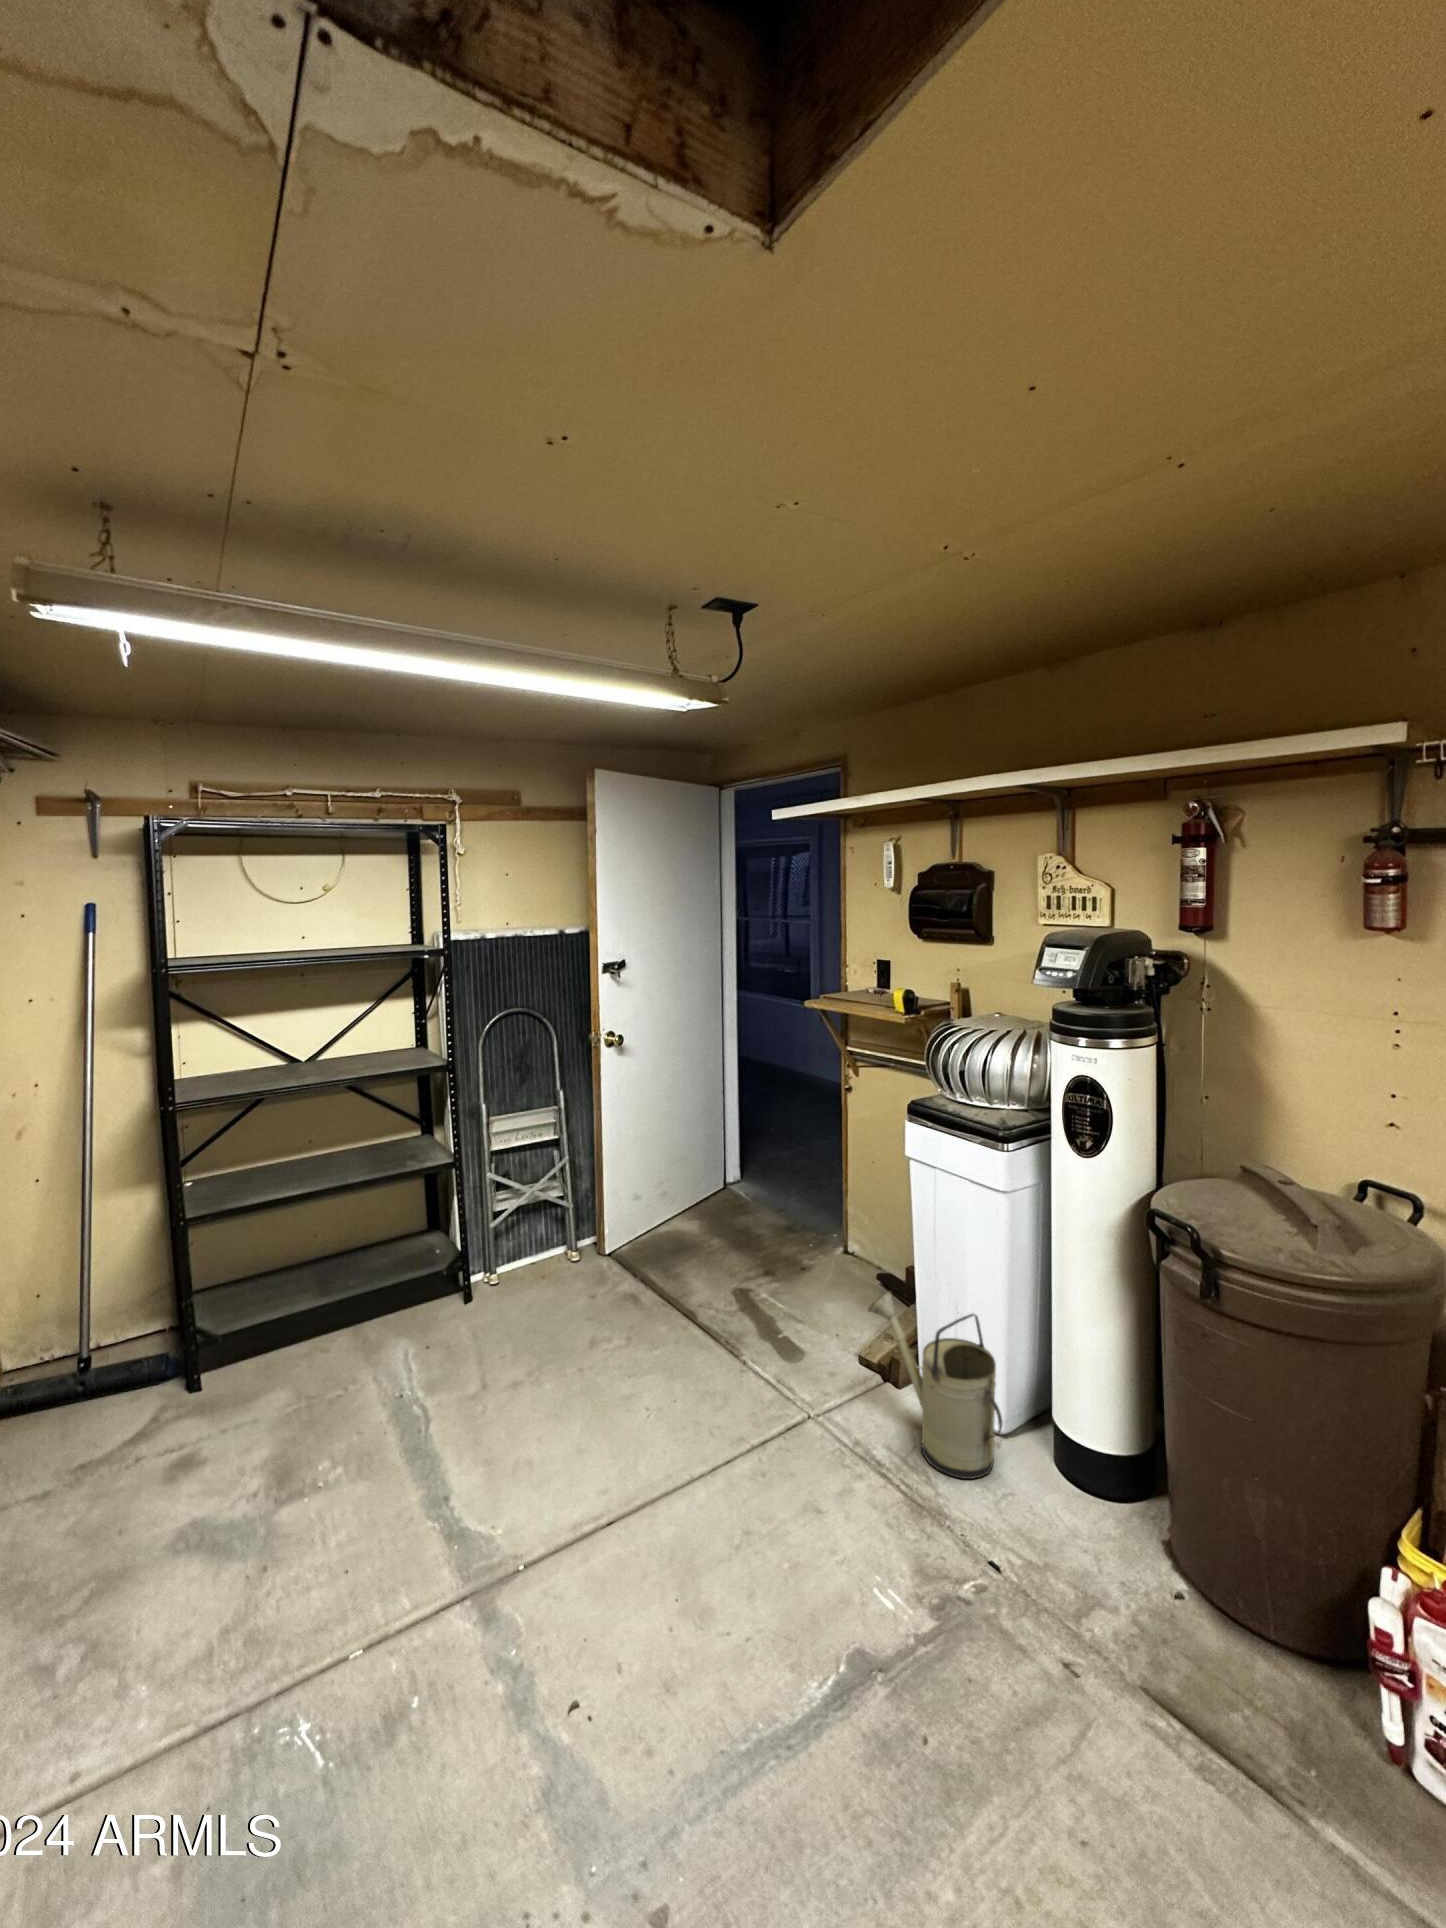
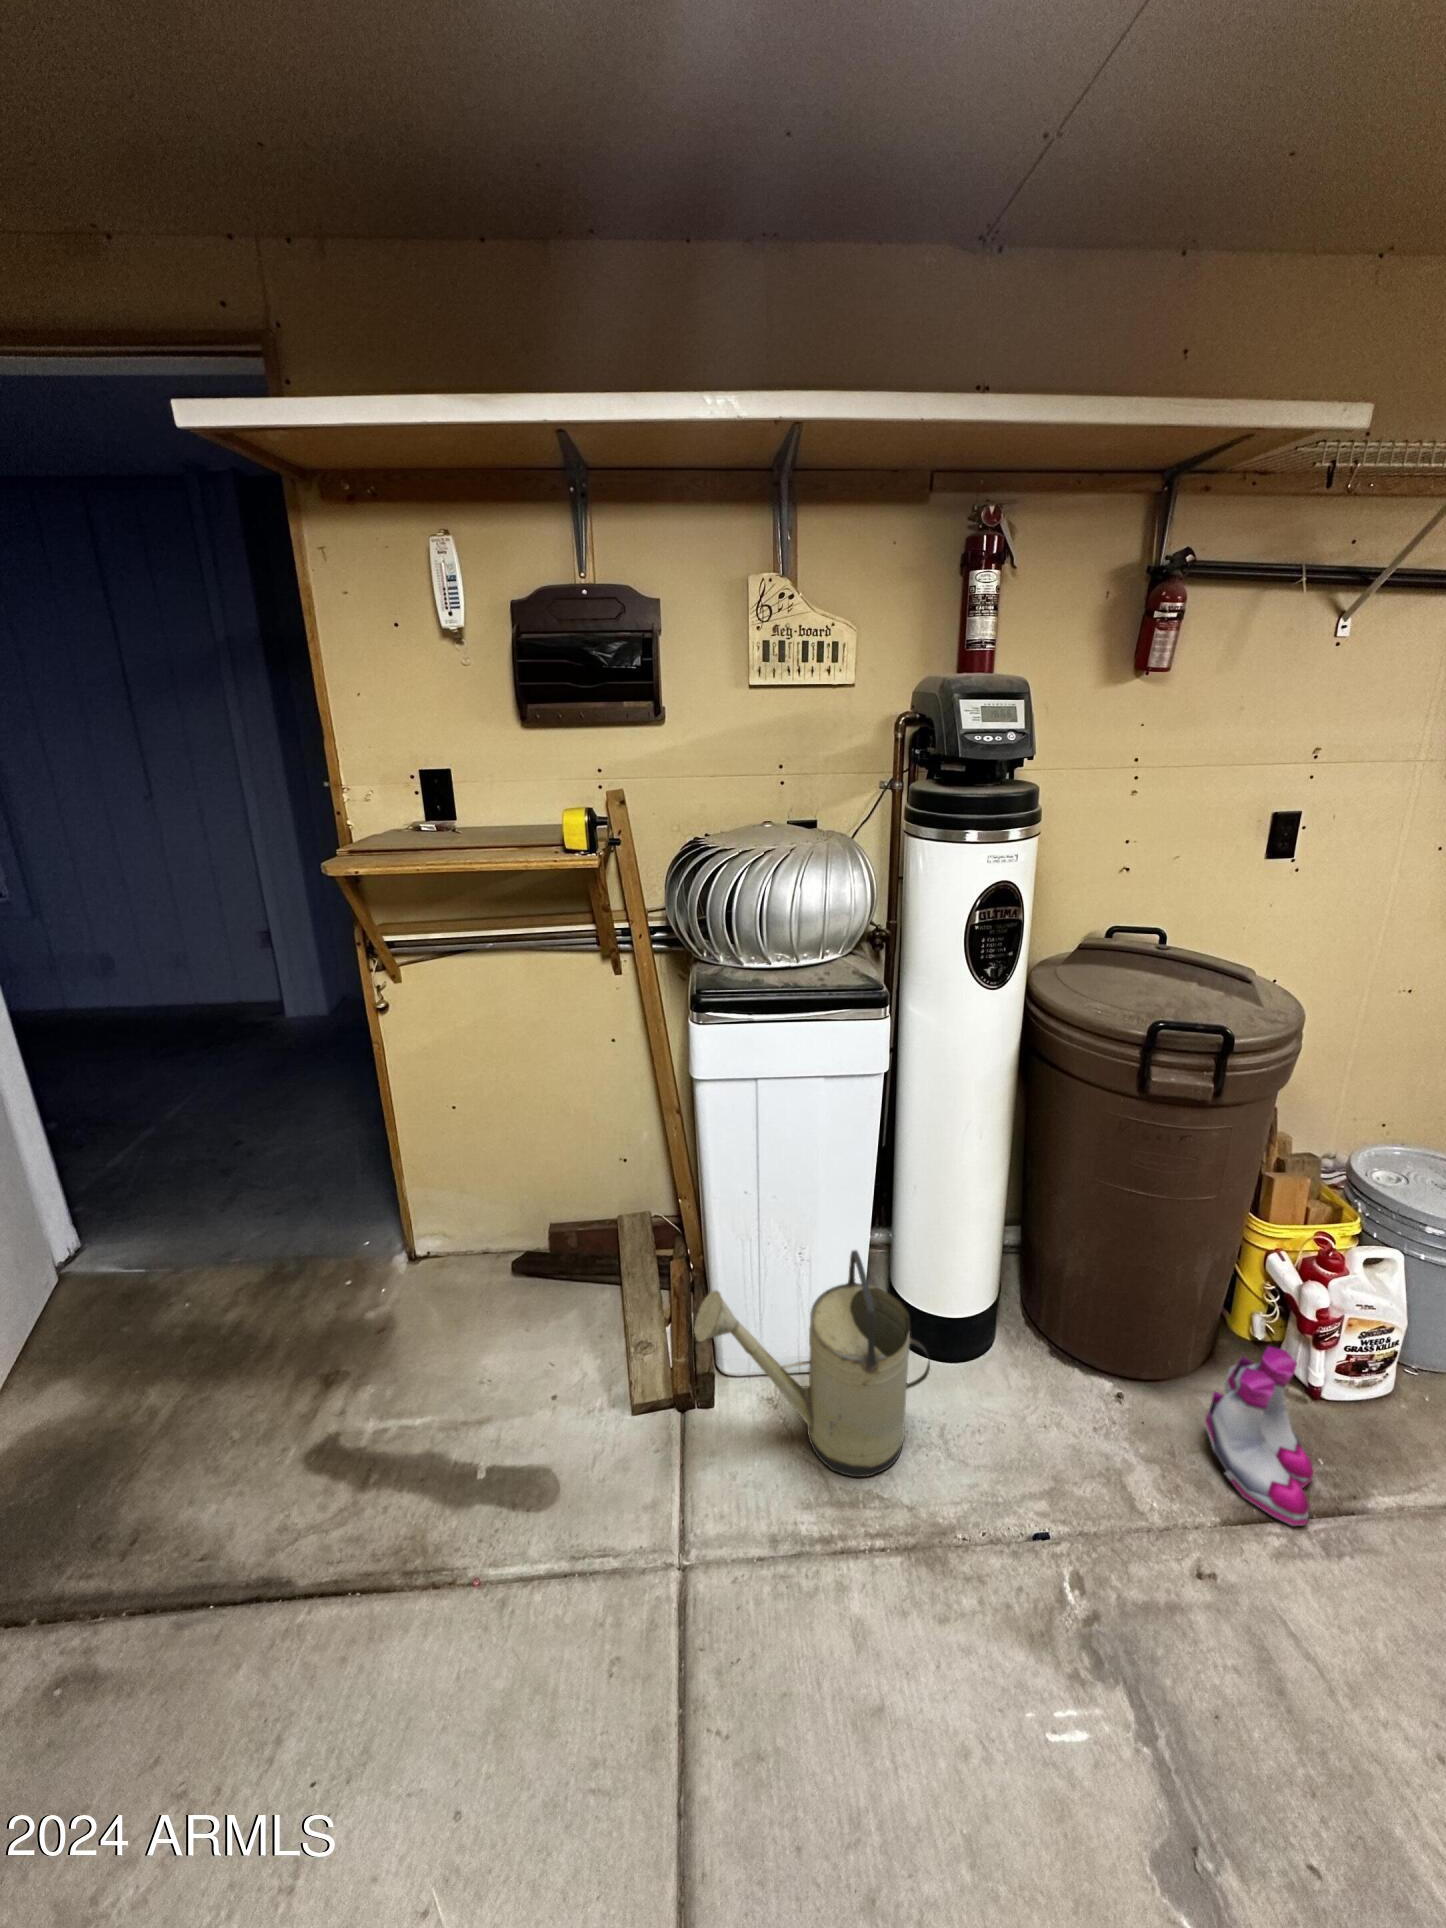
boots: none [1184,1591,1315,1762] -> present [1205,1346,1314,1526]

